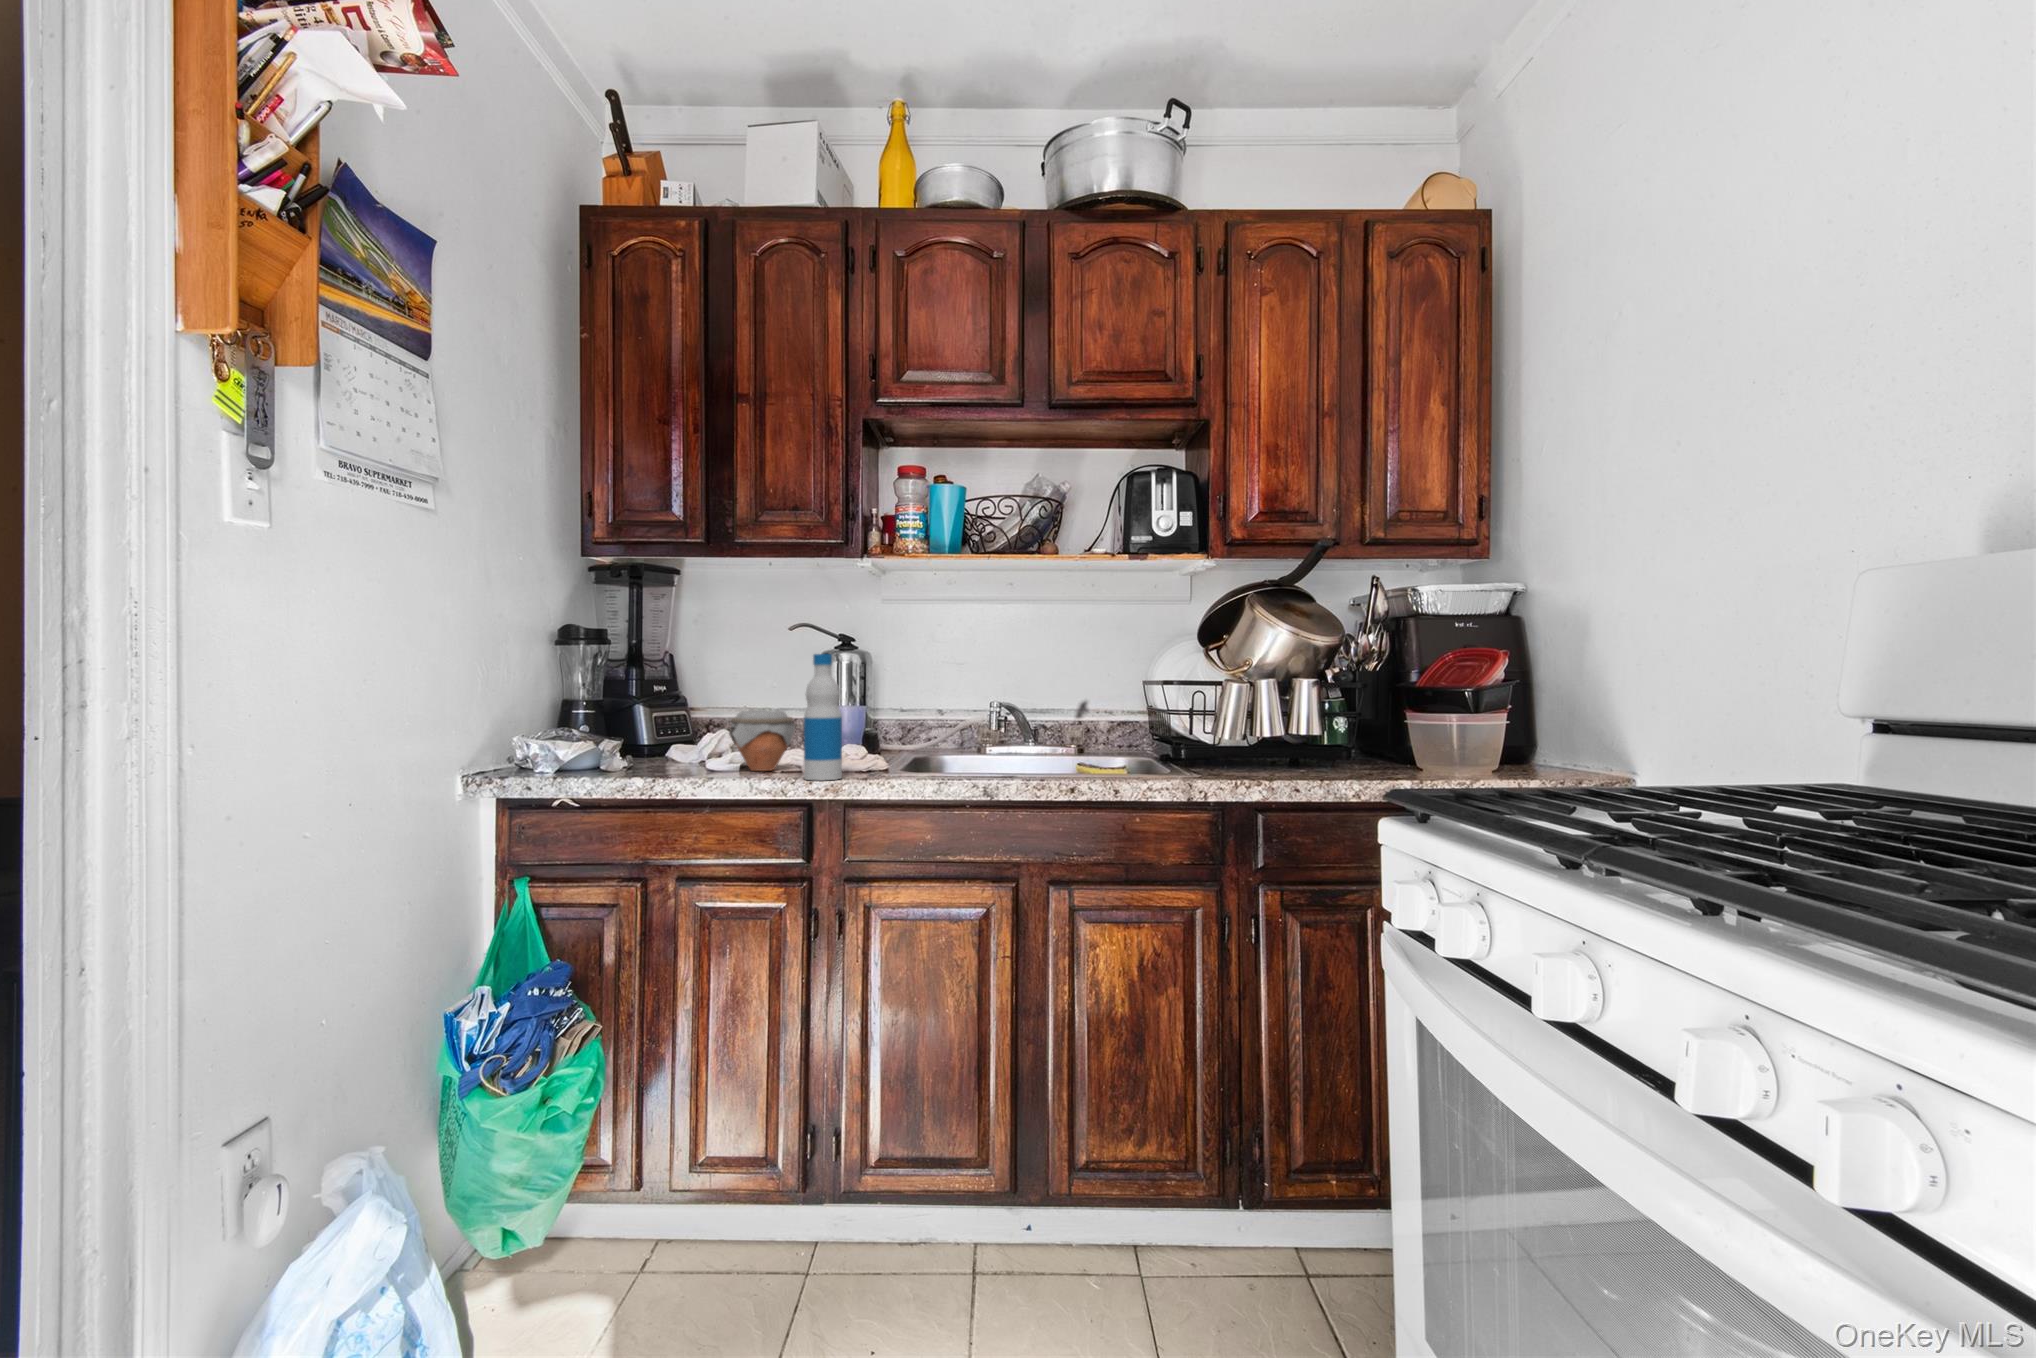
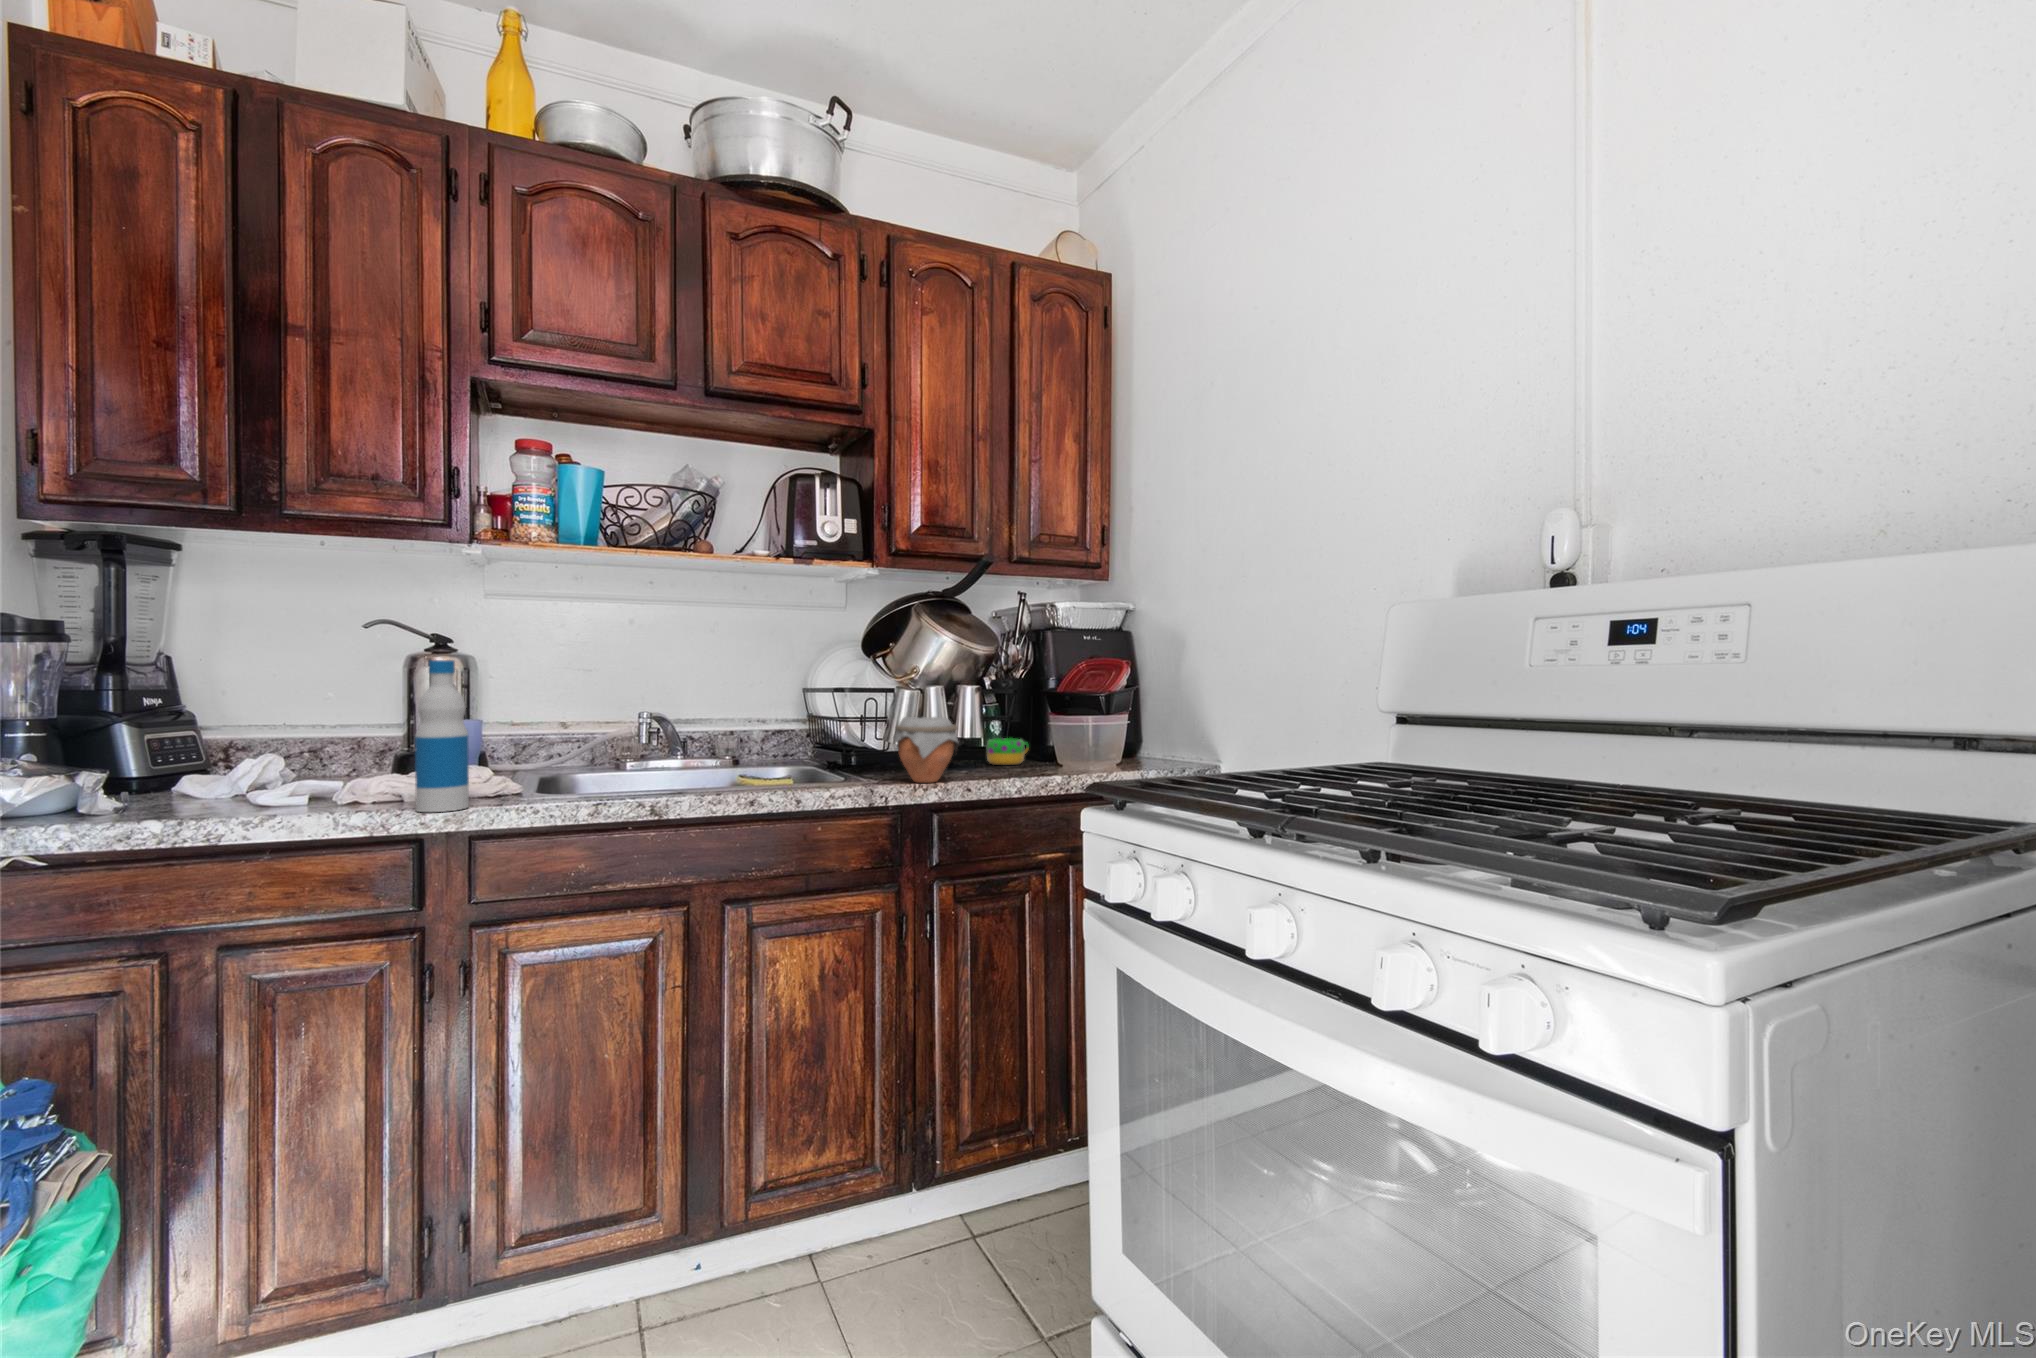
jar: present [729,710,795,771] -> present [893,716,959,783]
mug: none [1334,740,1385,769] -> present [987,738,1029,765]

